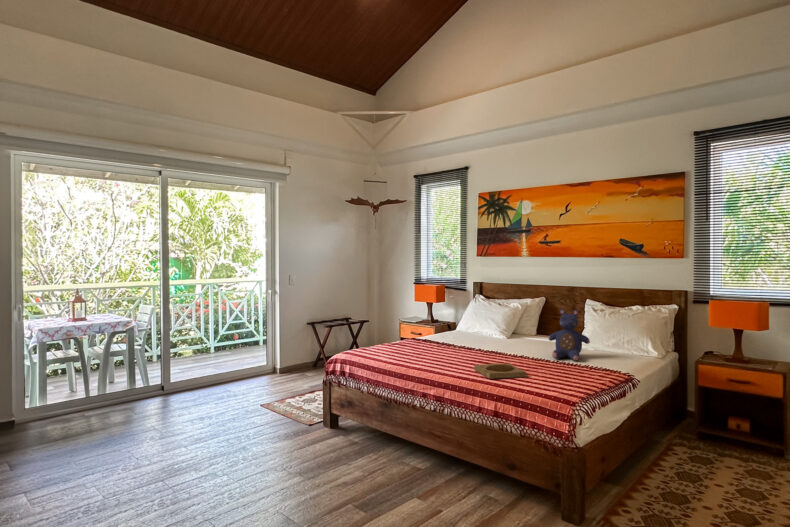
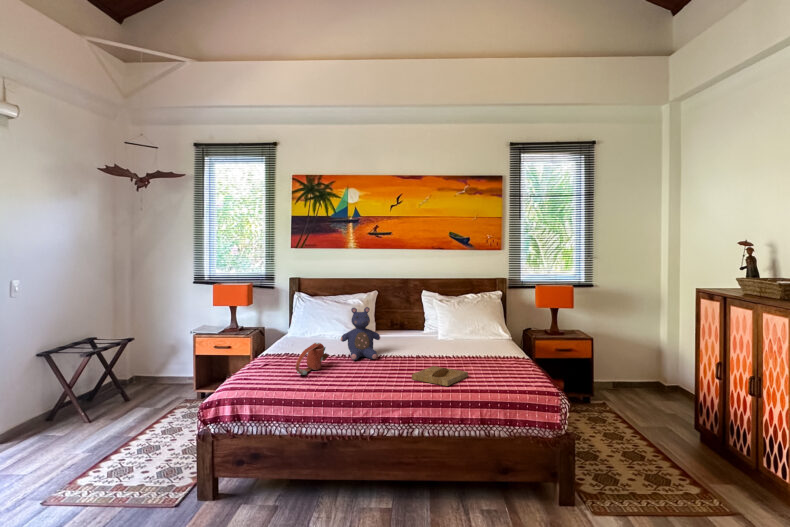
teddy bear: present [548,309,590,361] -> present [340,307,380,360]
handbag: none [396,330,436,354] -> present [296,343,328,375]

